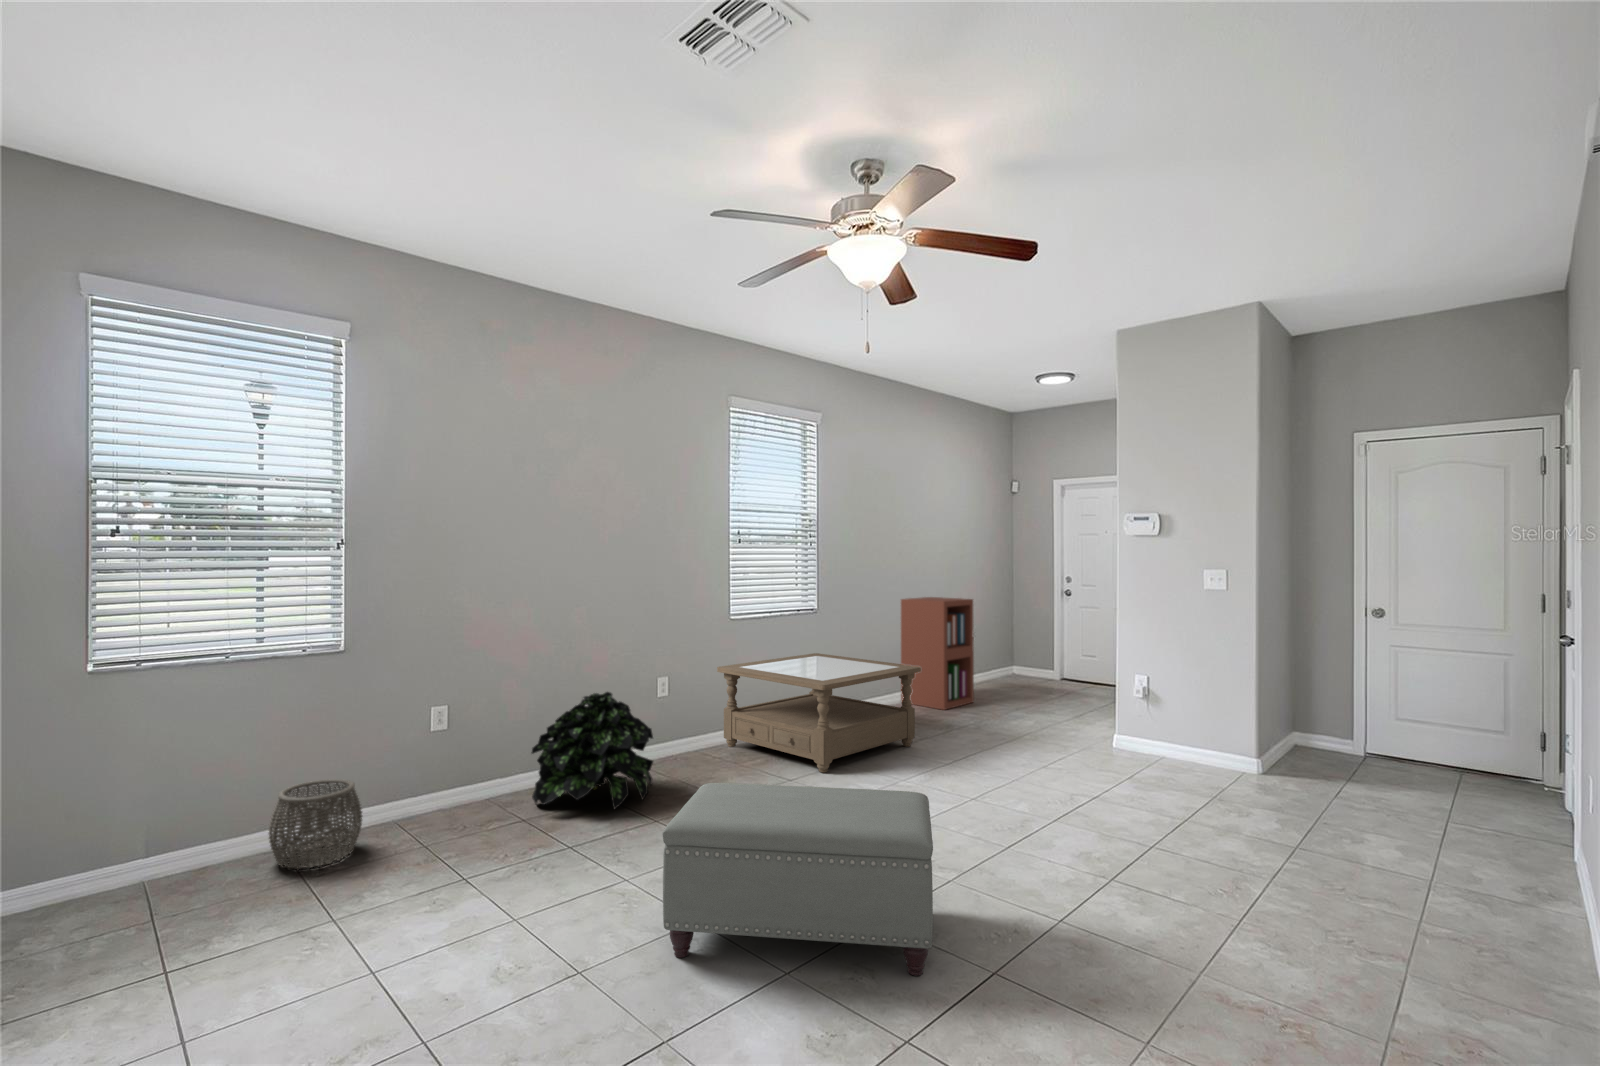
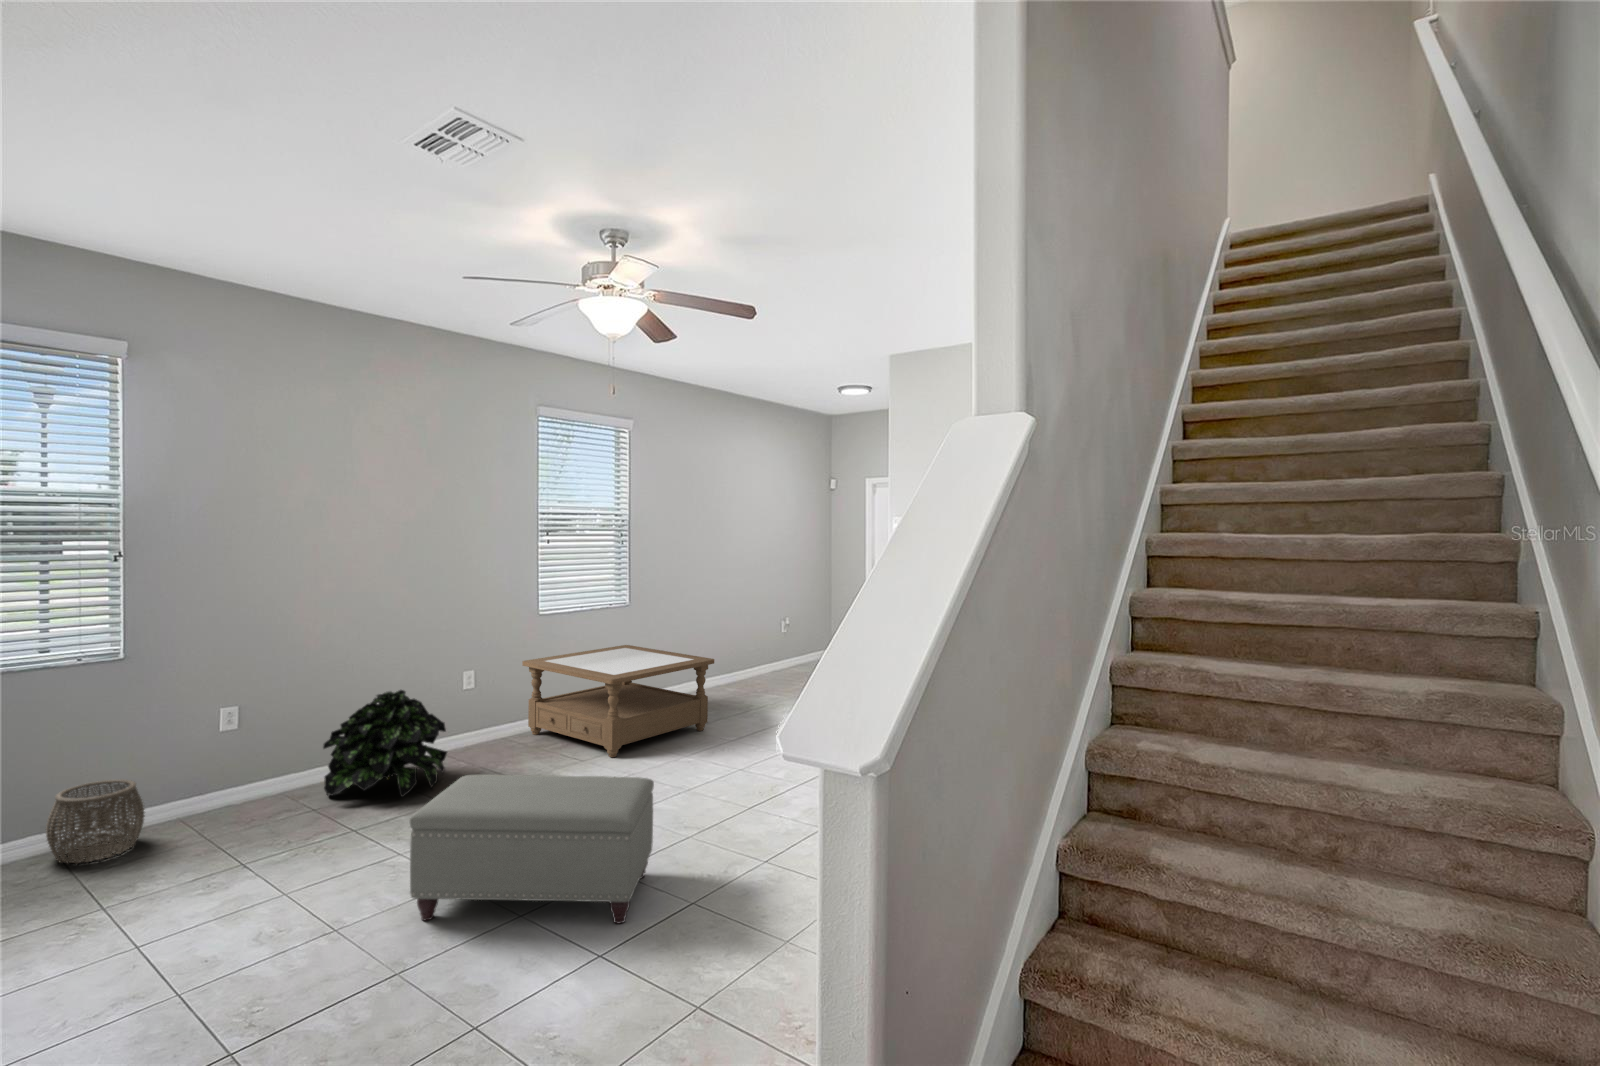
bookshelf: present [901,597,974,710] -> none [714,589,783,694]

